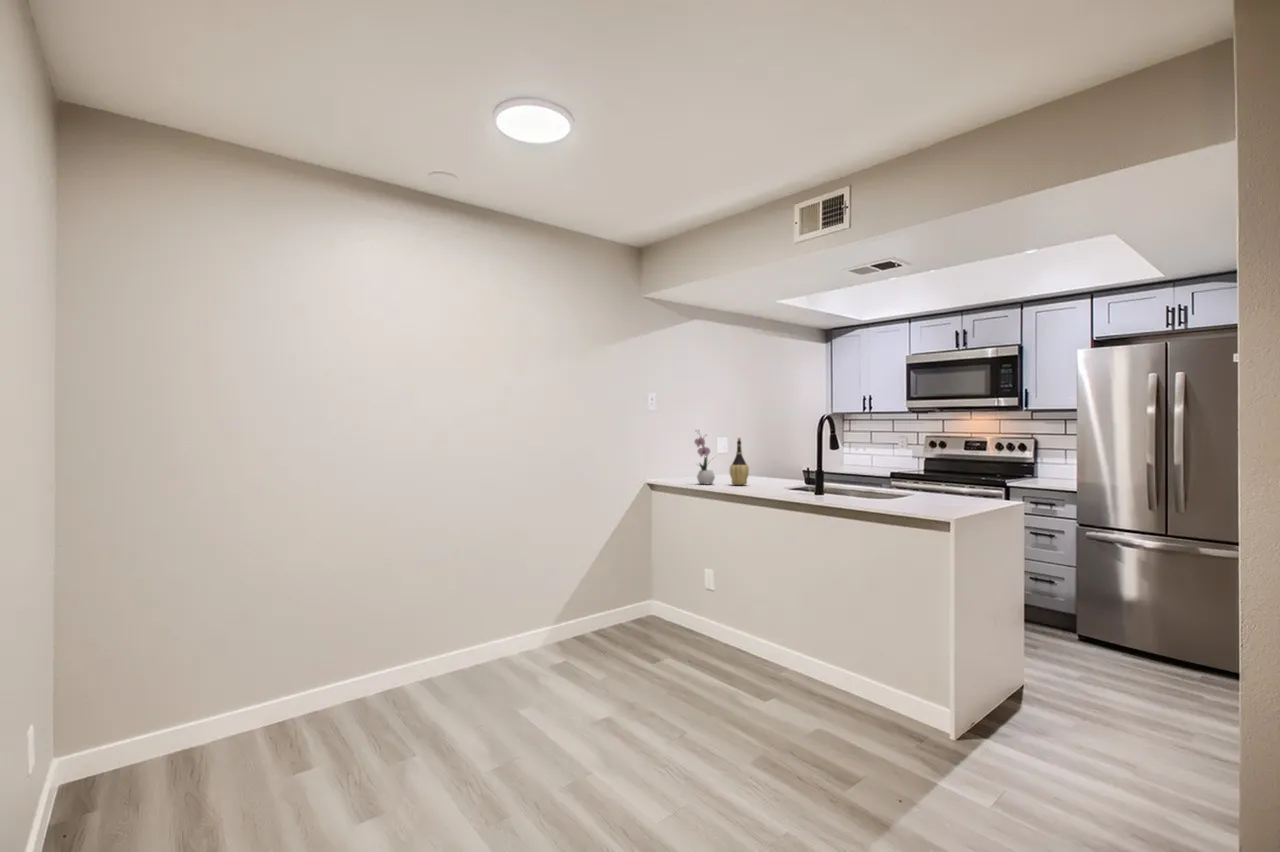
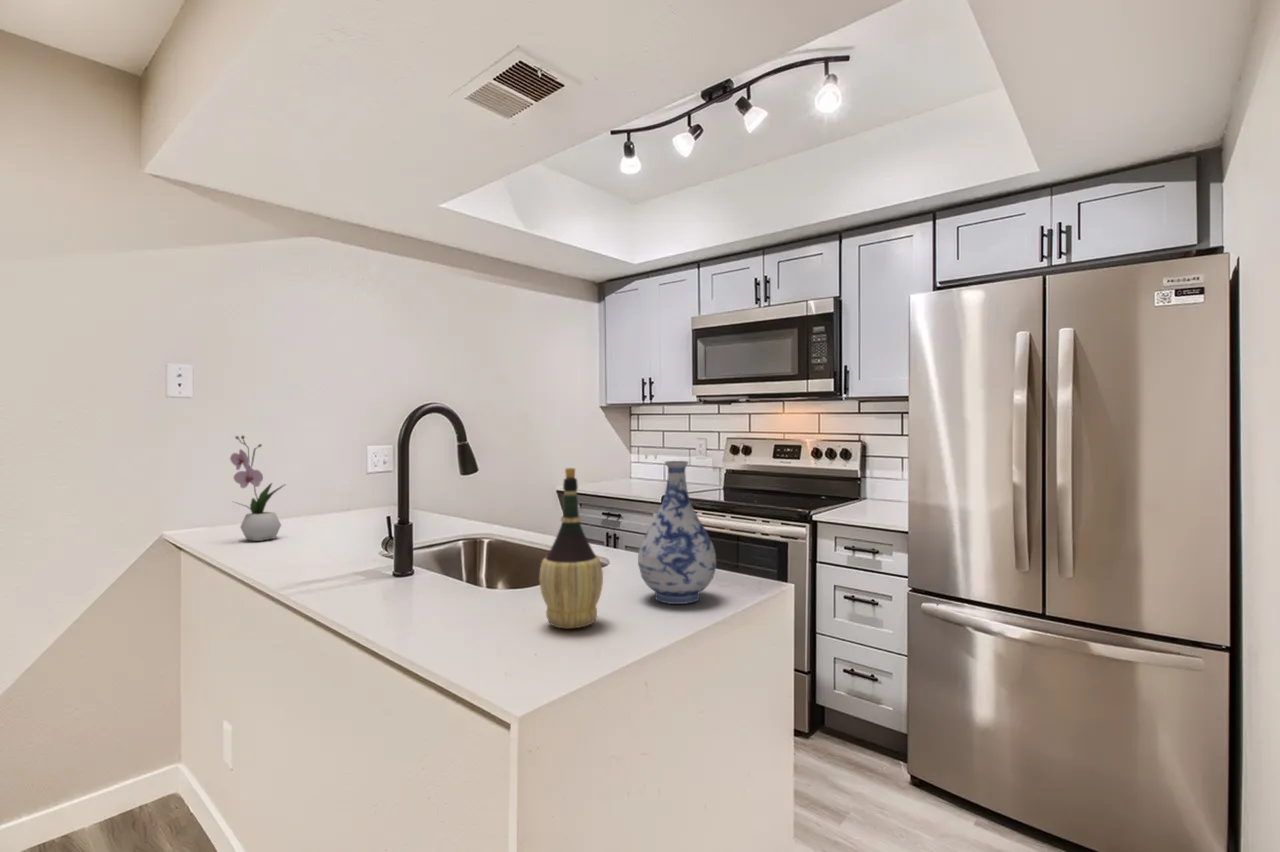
wine bottle: present [730,438,749,485] -> present [539,468,603,628]
vase: none [958,441,998,504] -> present [638,461,716,604]

